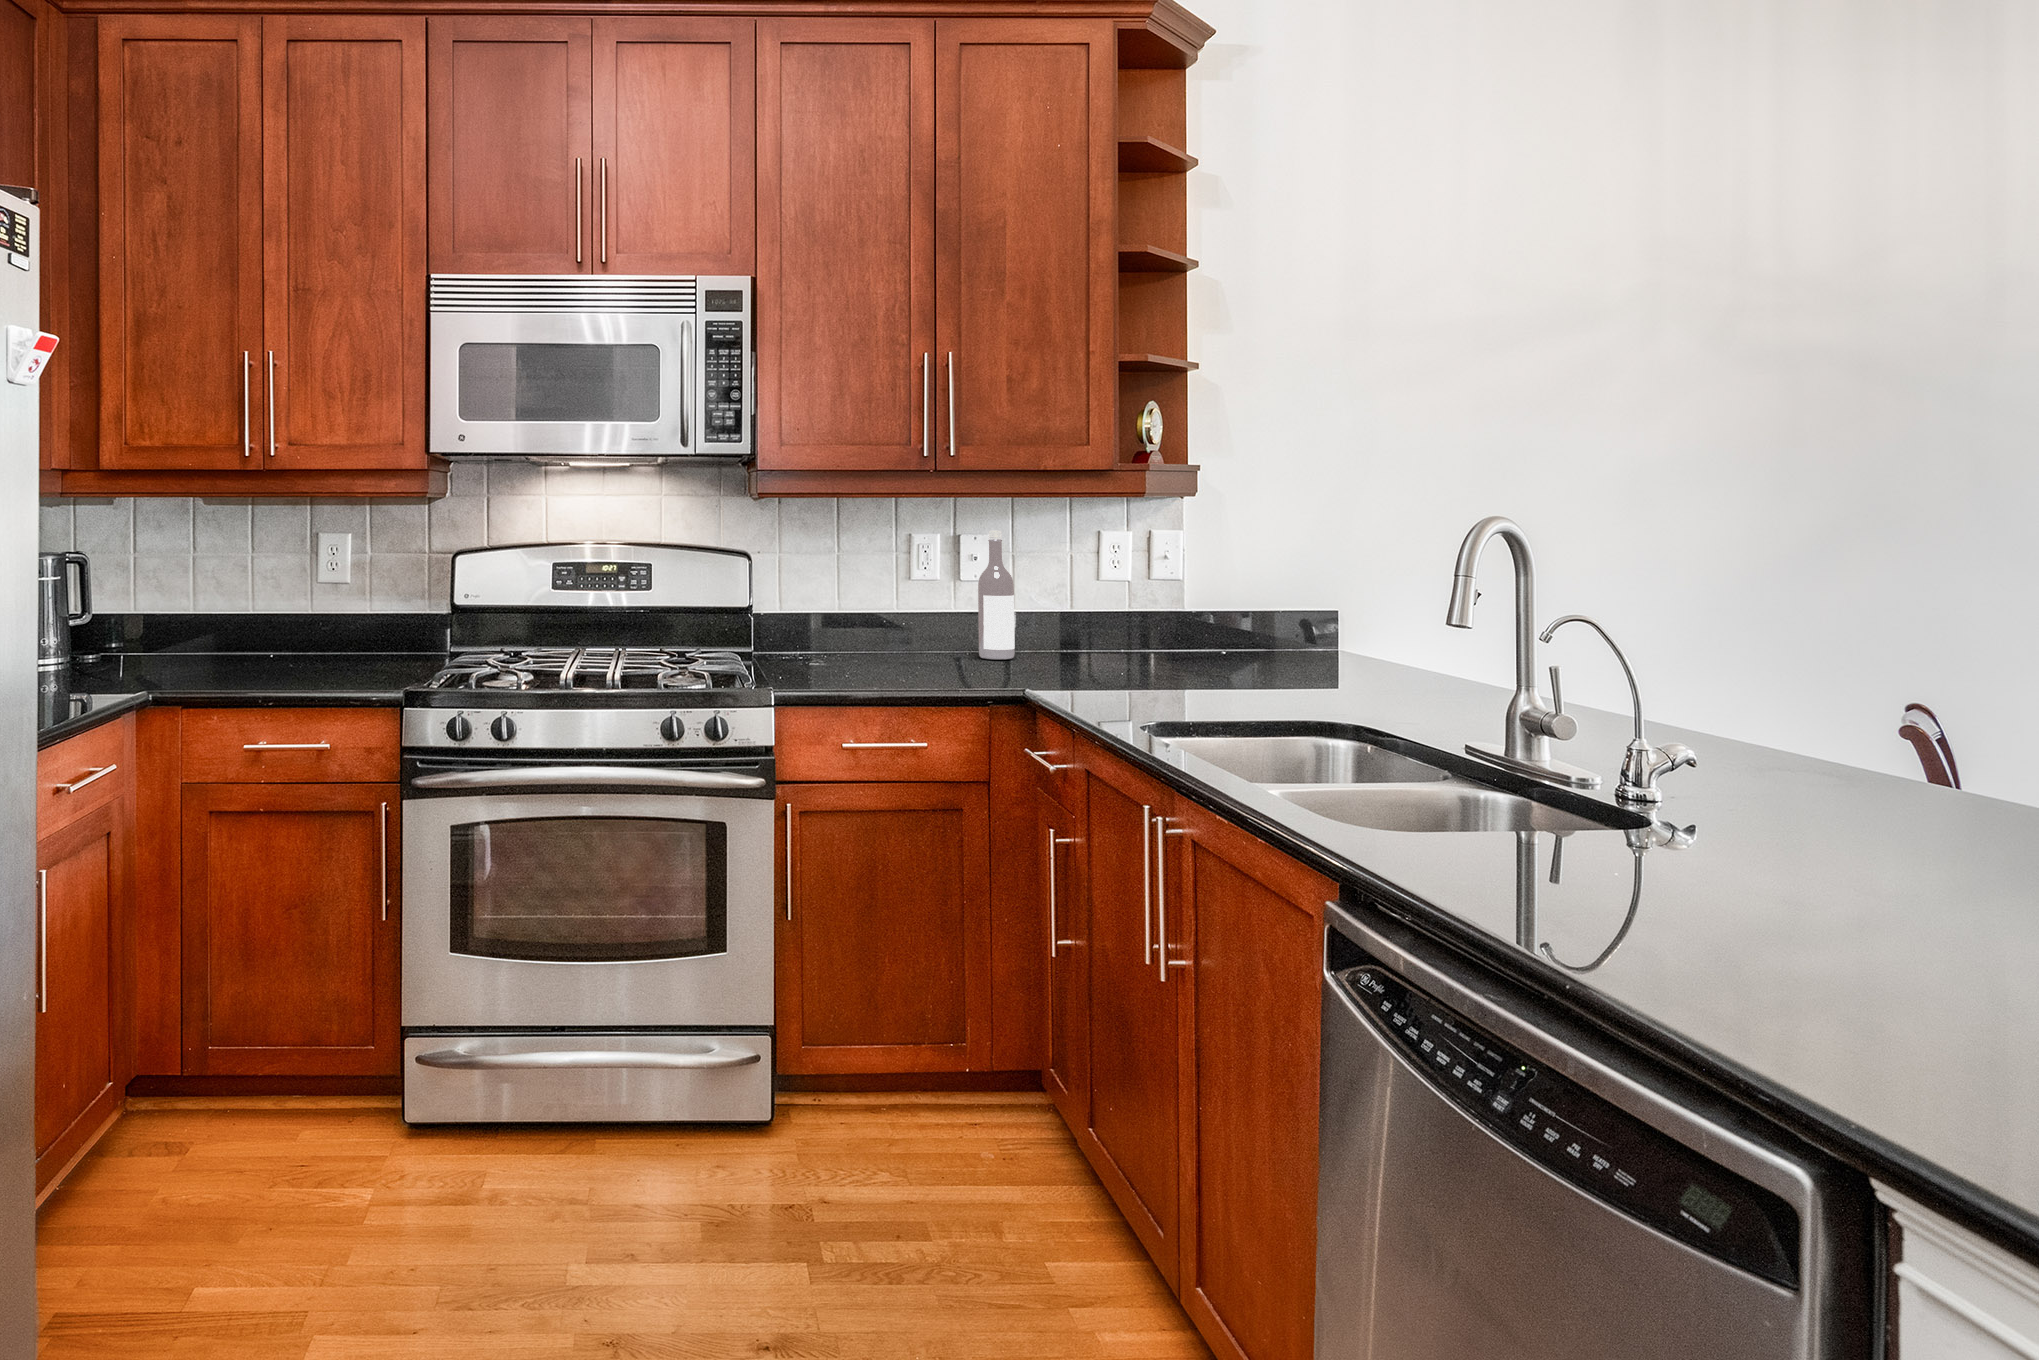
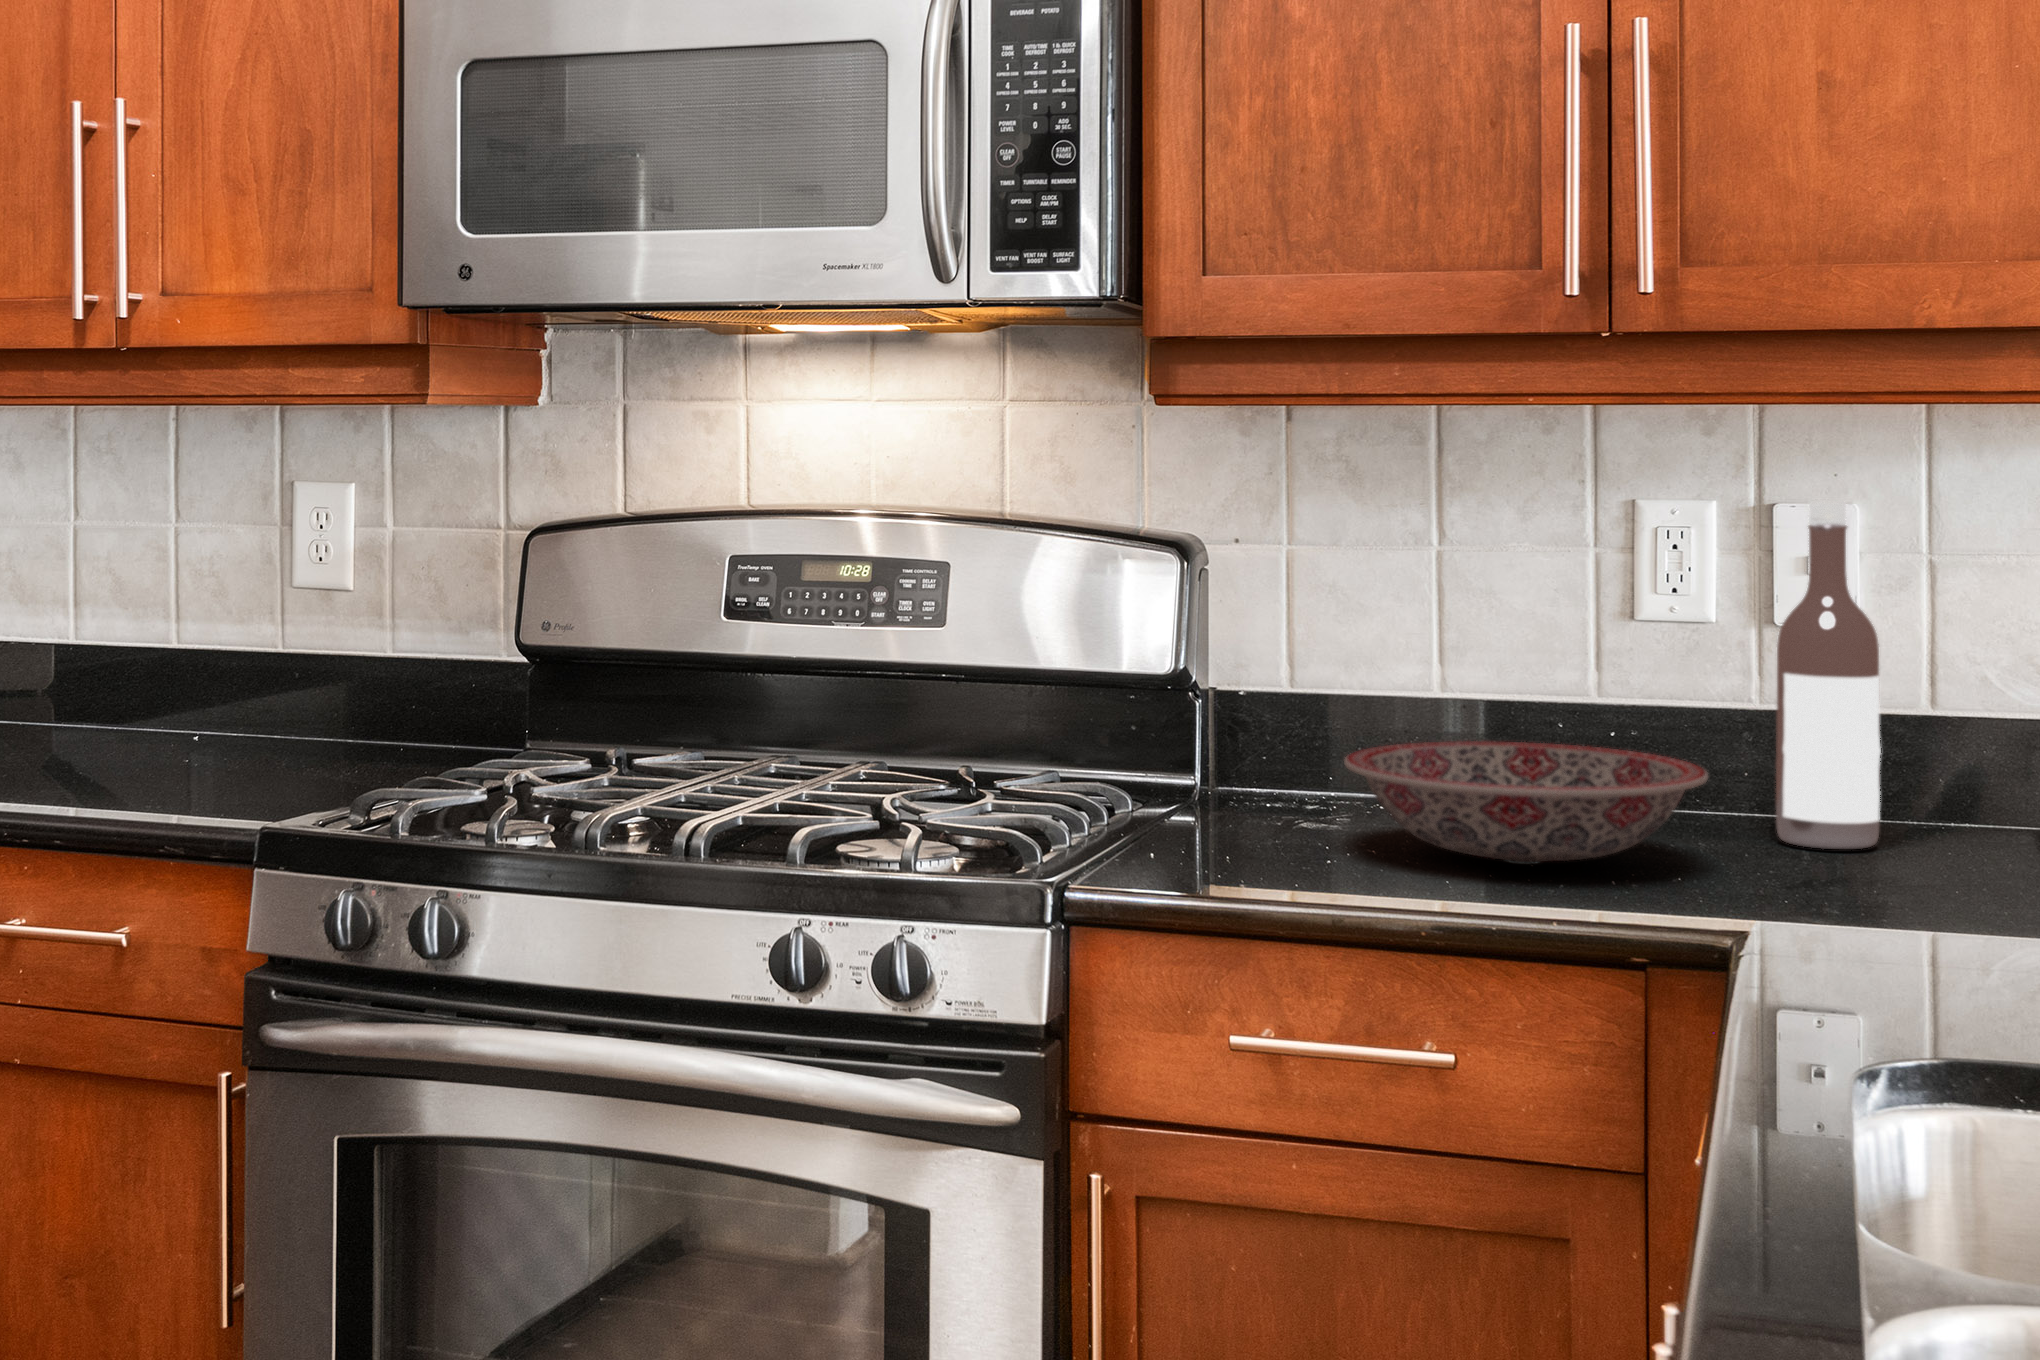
ceramic bowl: none [843,626,977,670] -> present [1344,741,1709,862]

